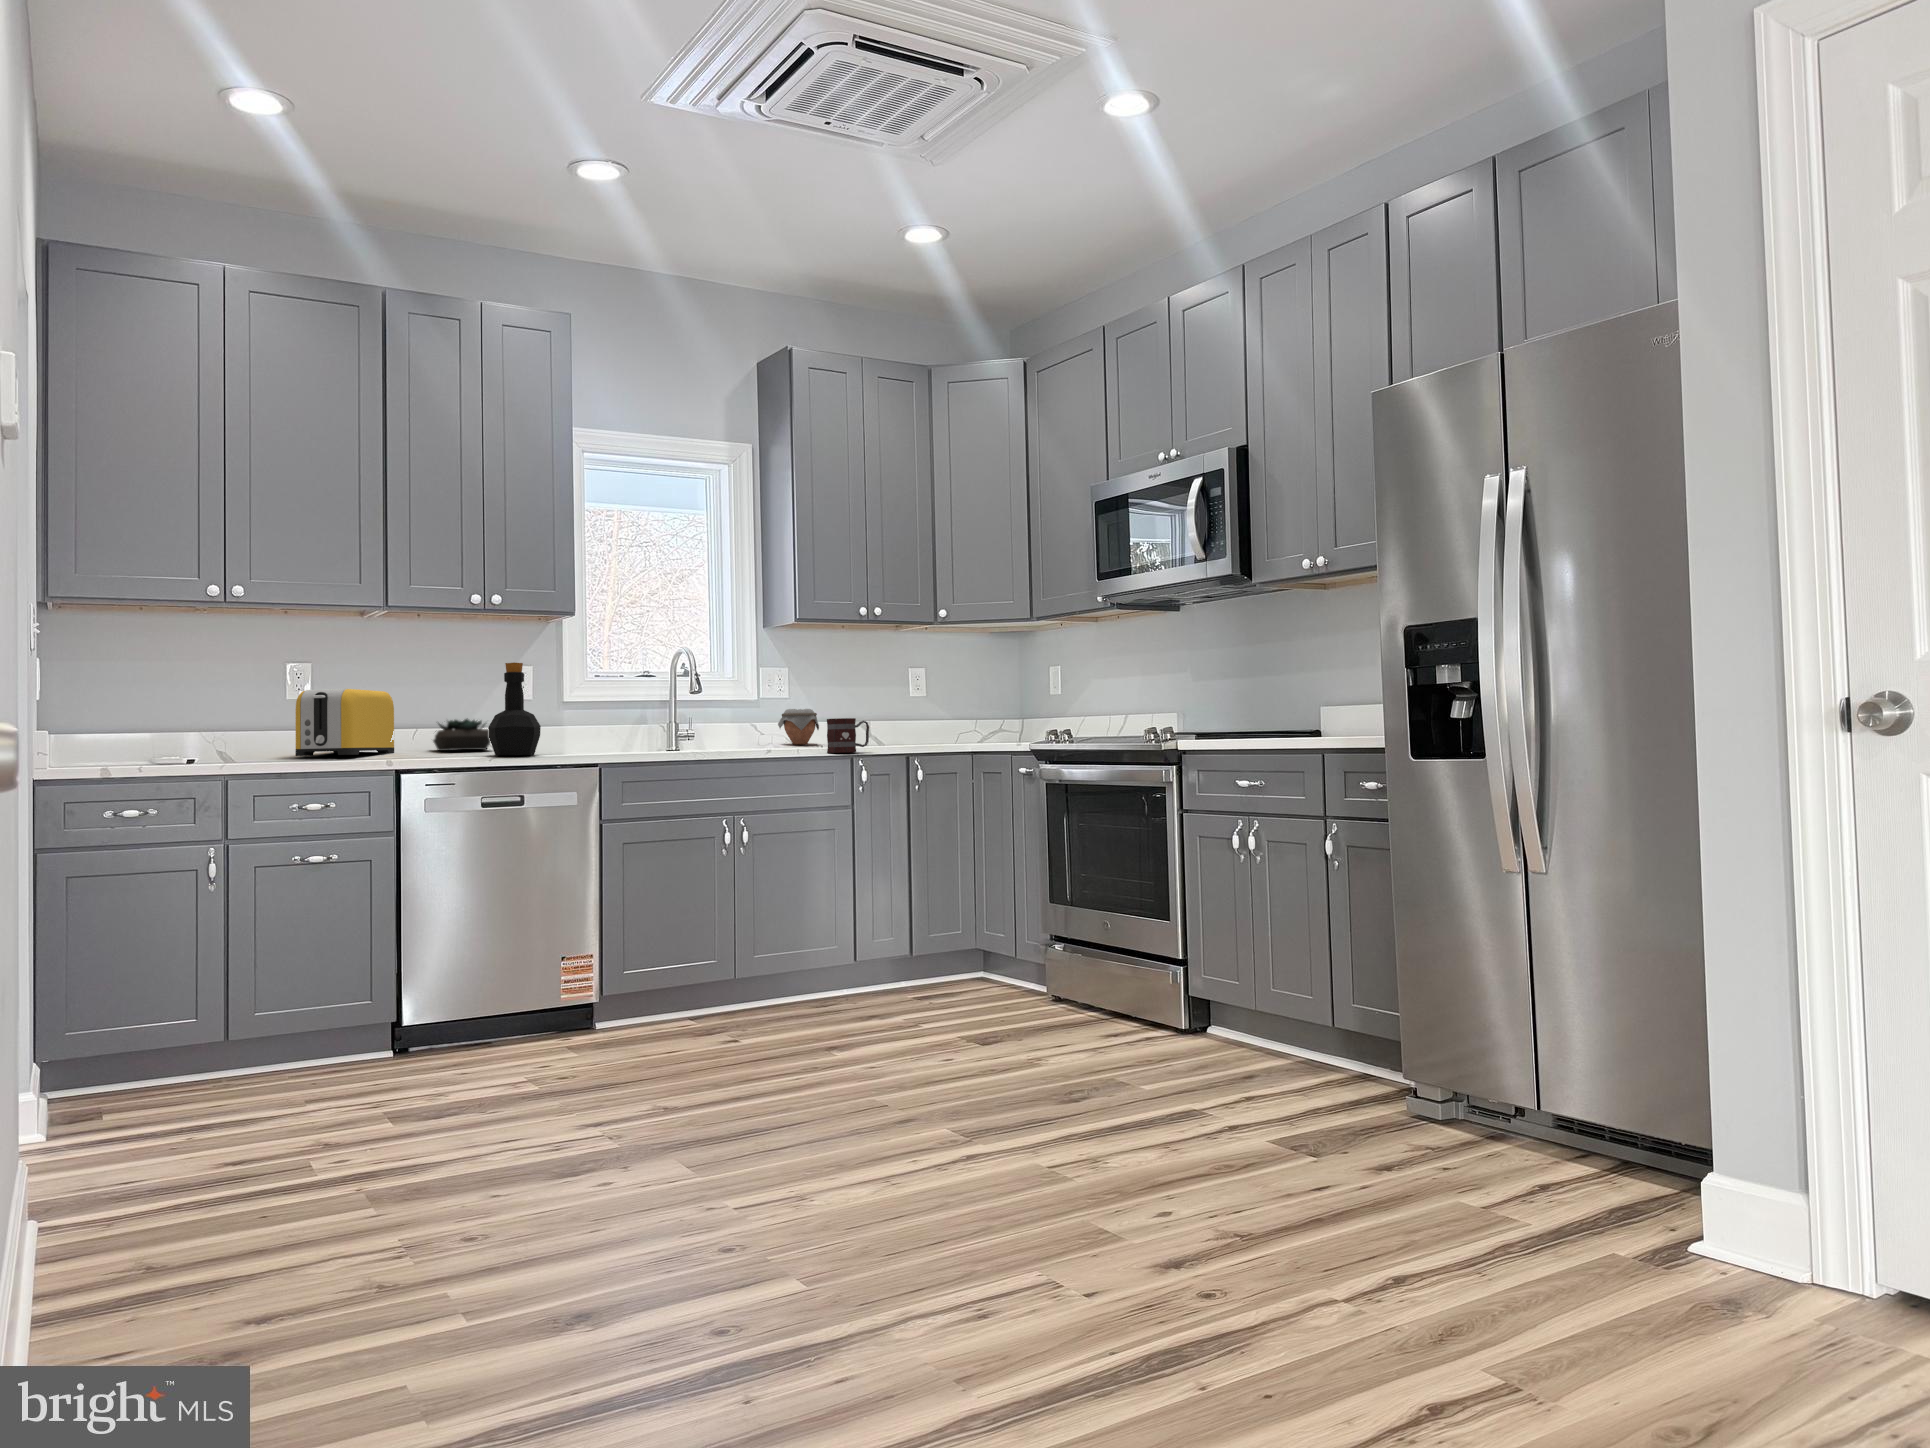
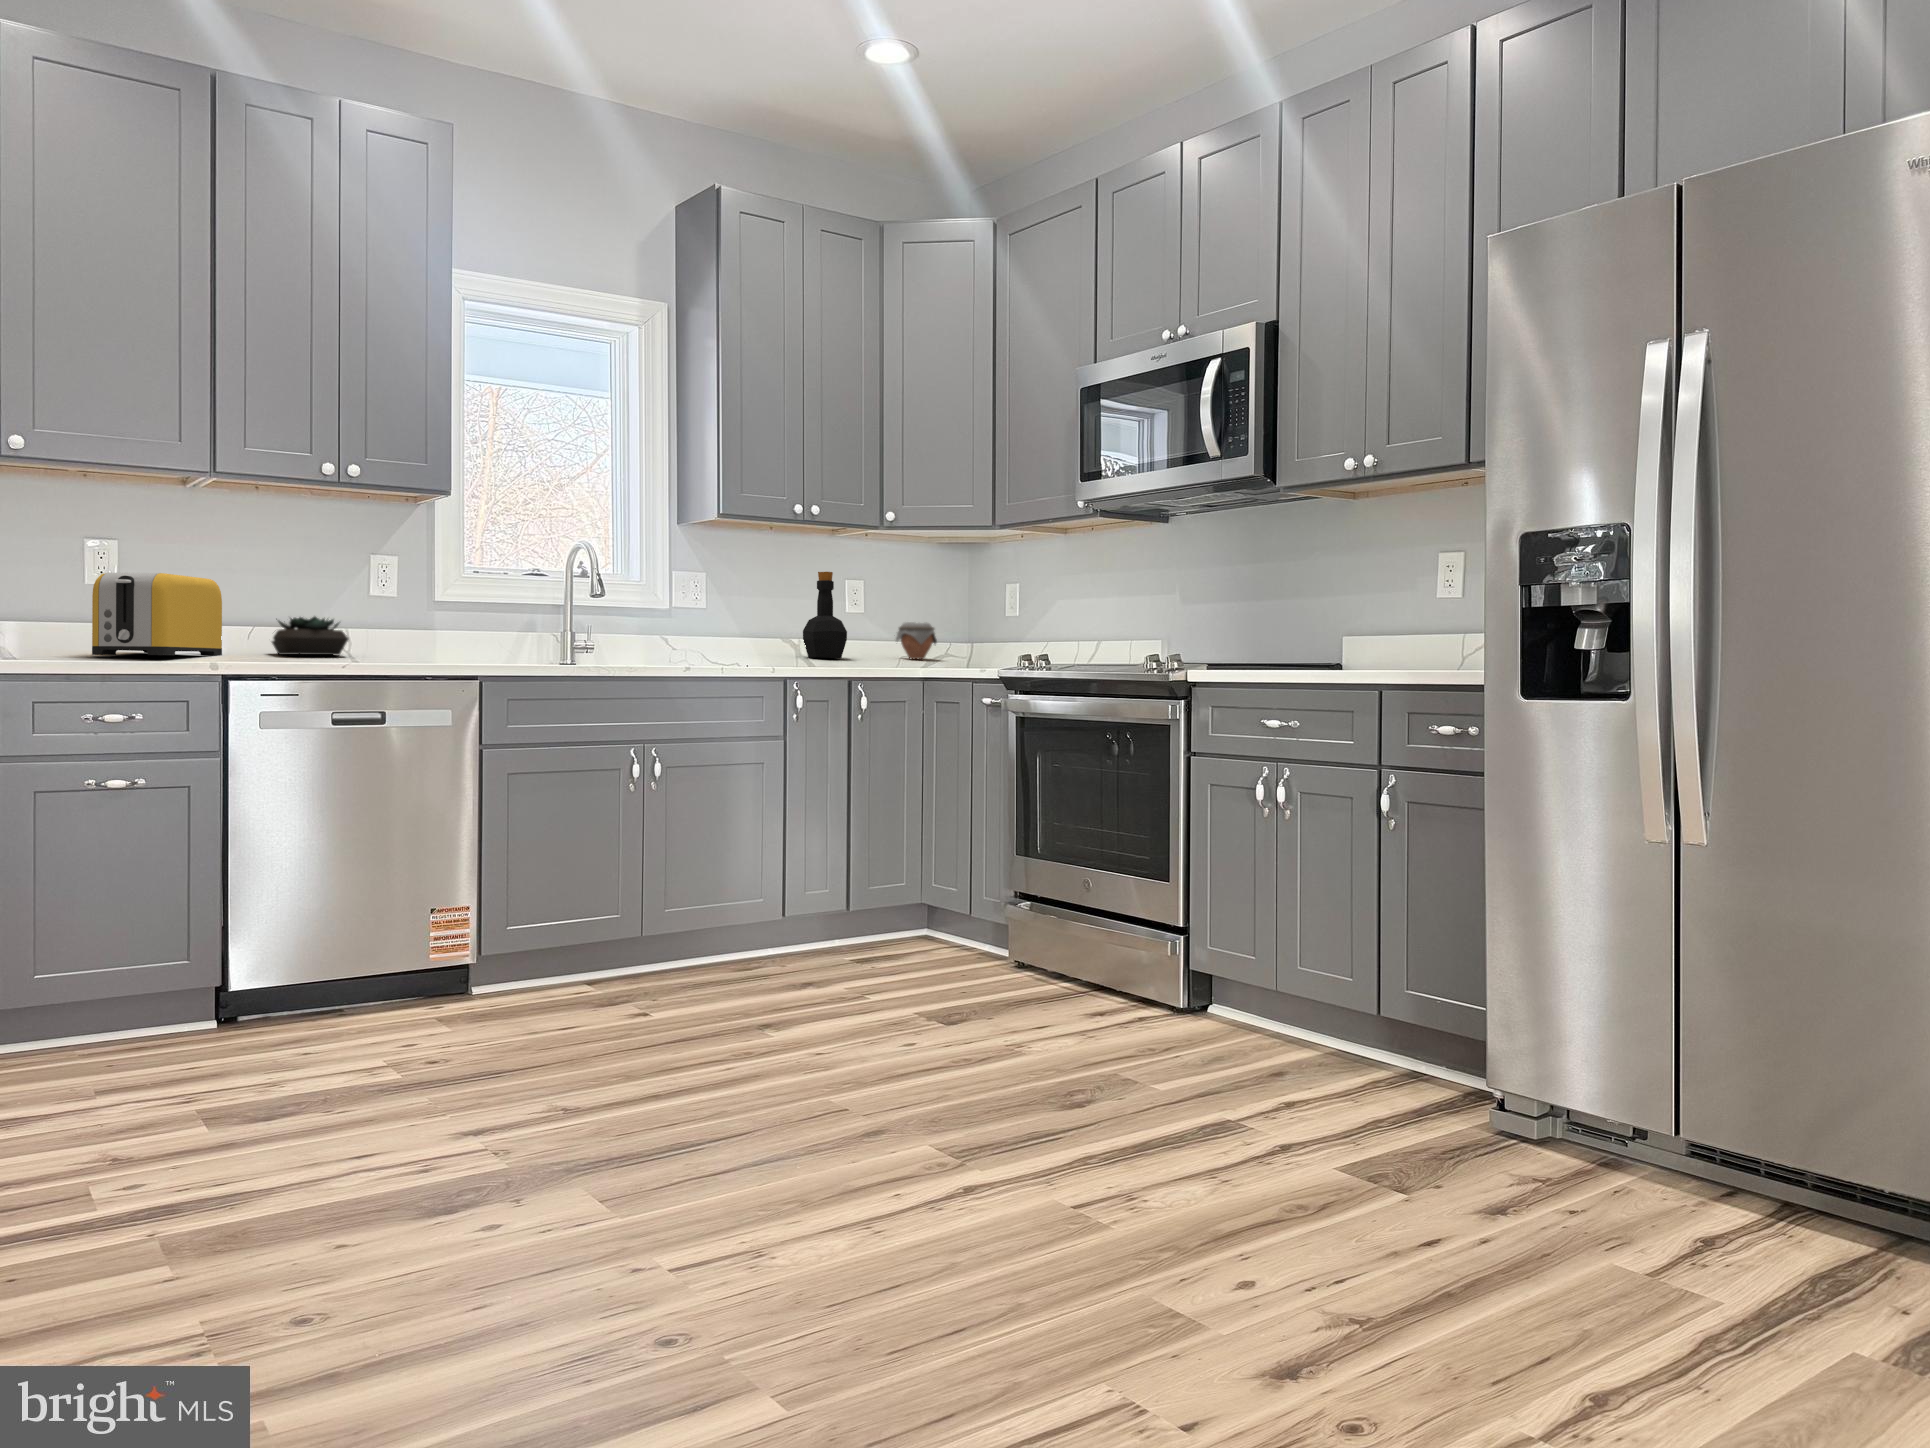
bottle: present [488,663,541,756] -> present [803,572,847,658]
jar: present [778,709,819,745] -> present [896,622,937,659]
mug: present [827,718,869,753] -> none [756,632,806,673]

